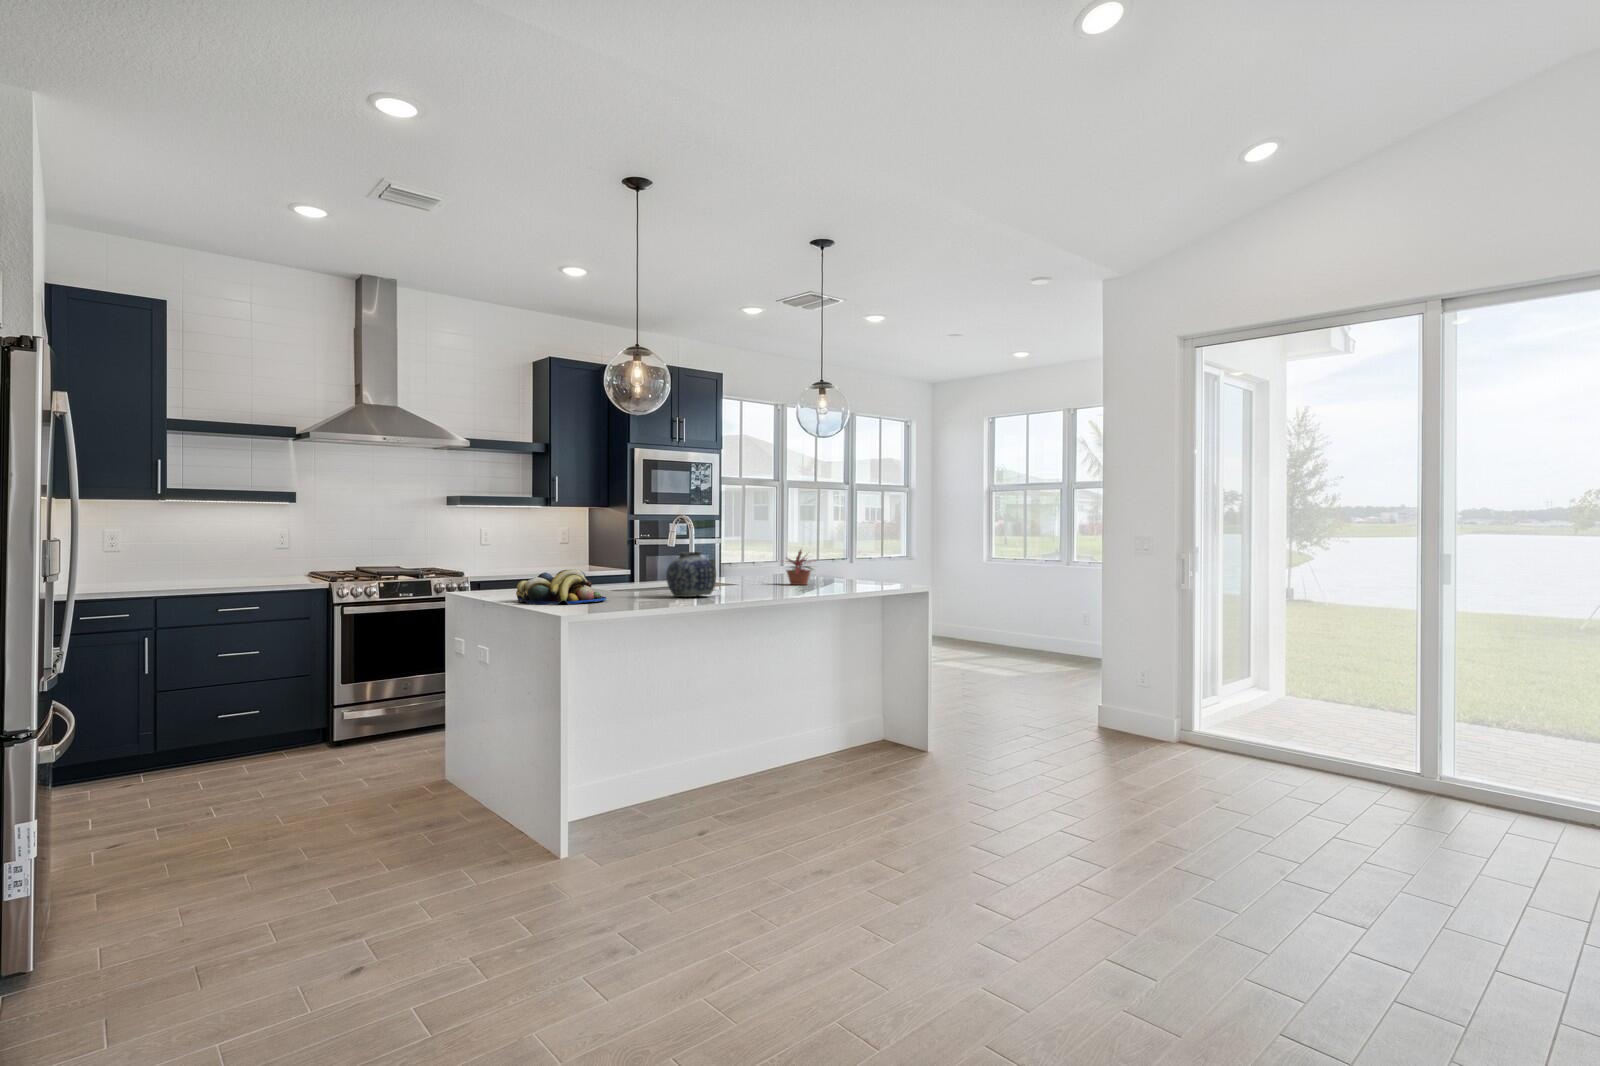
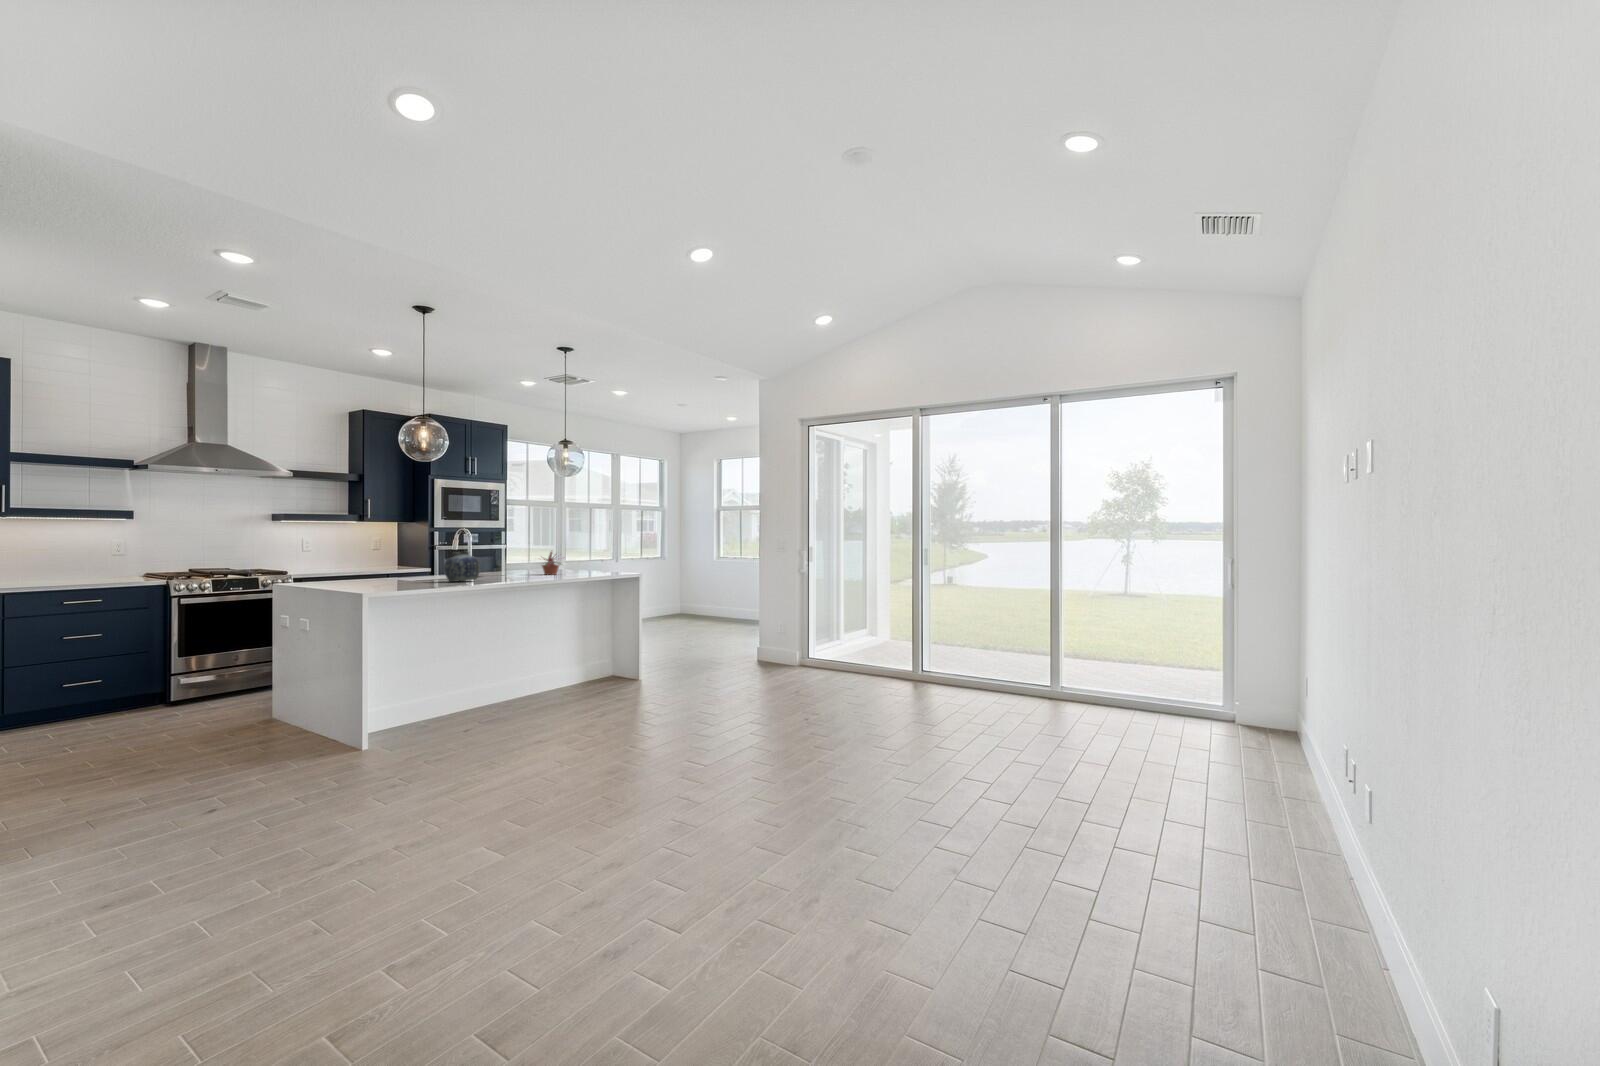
fruit bowl: present [516,569,607,605] -> none [329,564,398,587]

